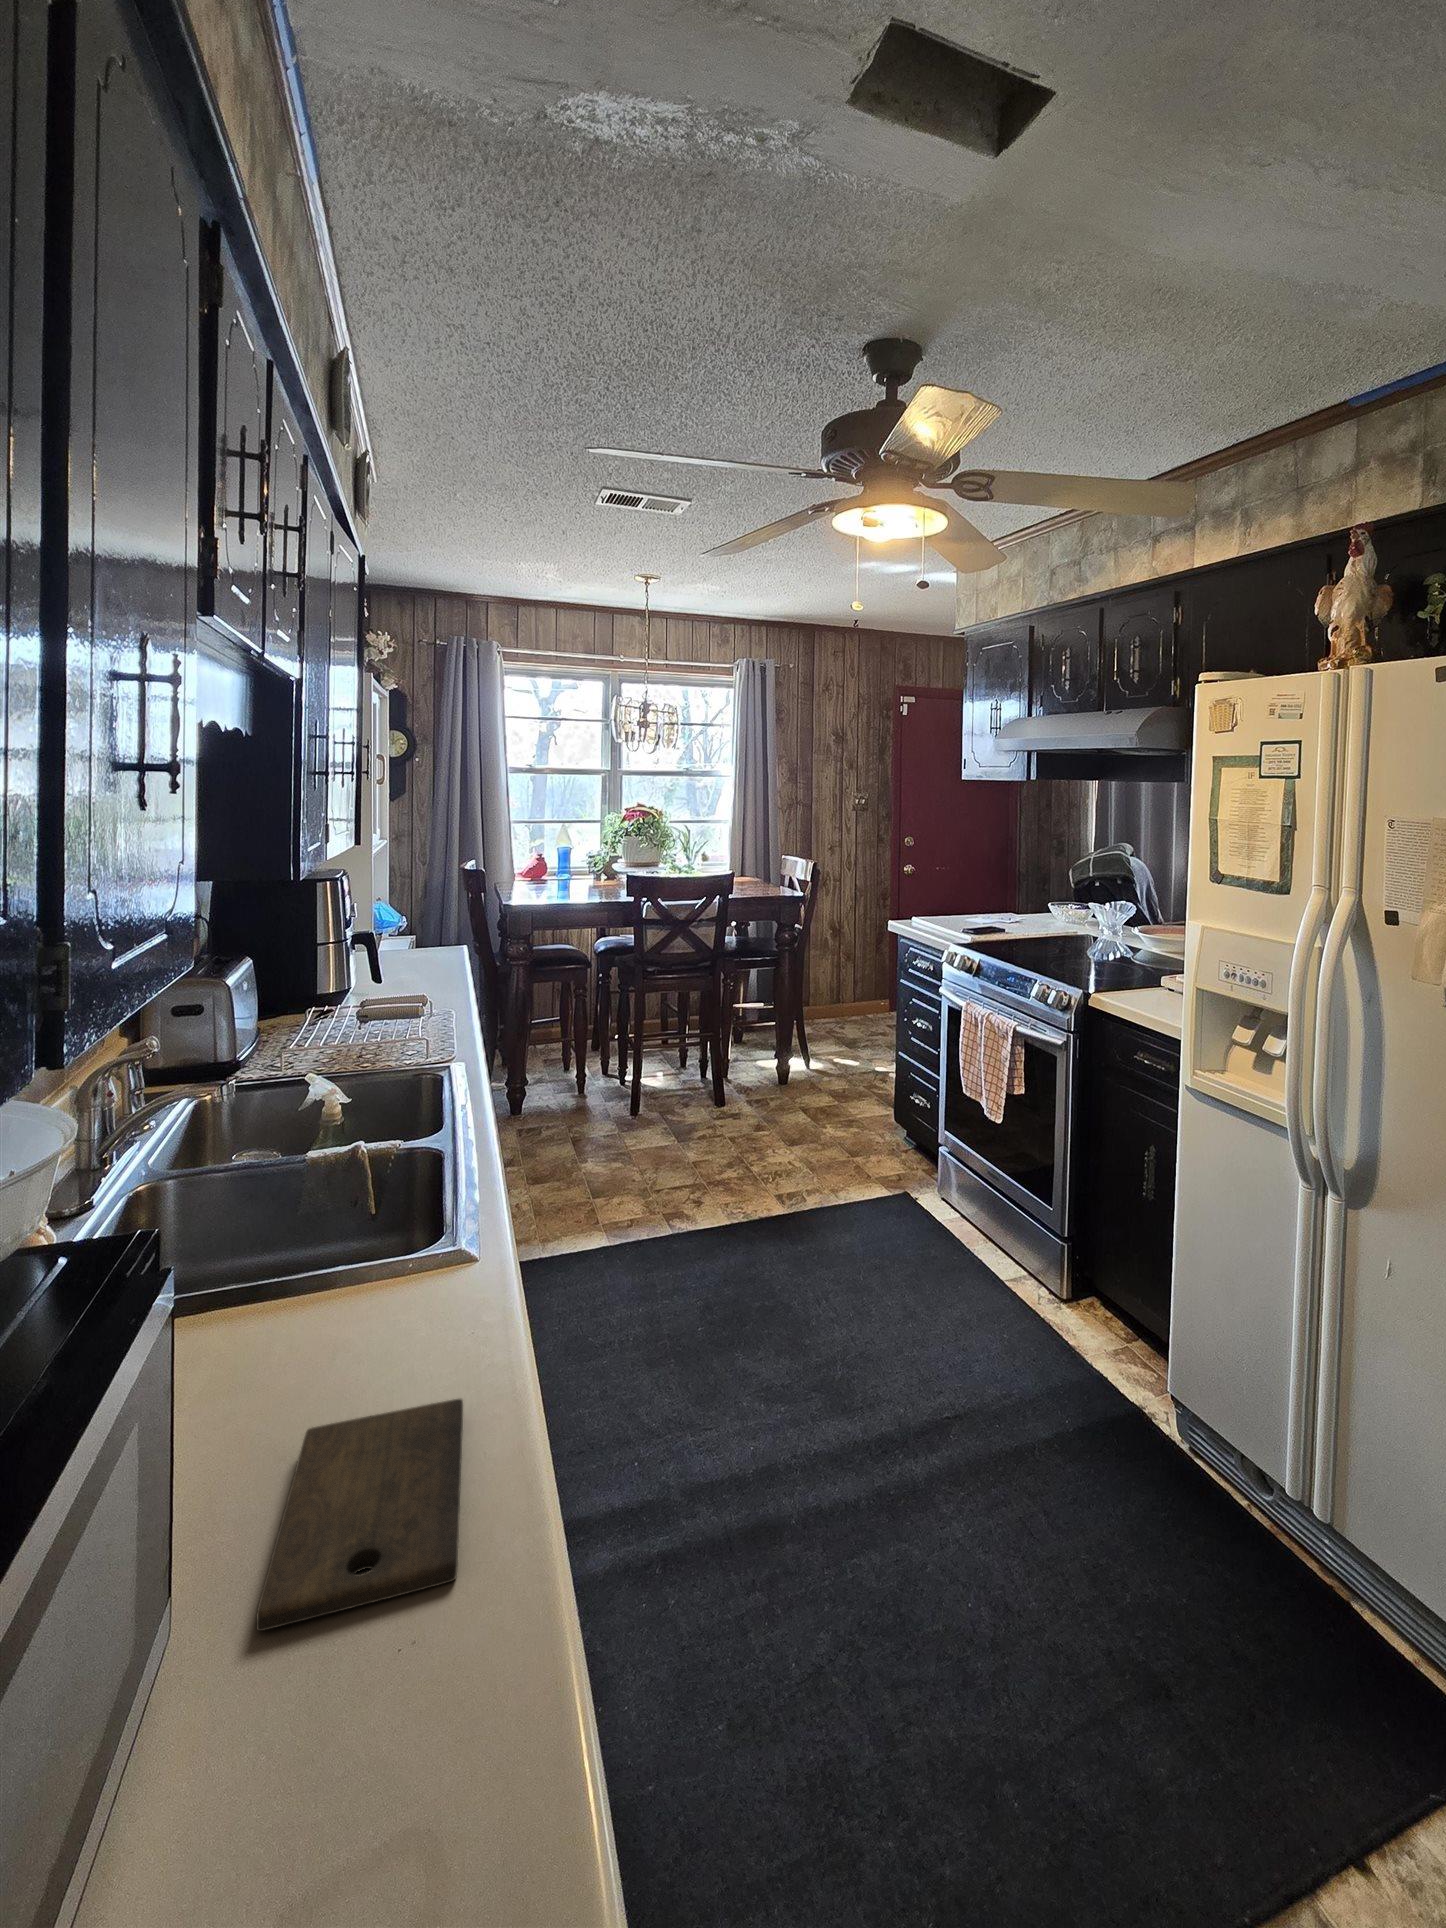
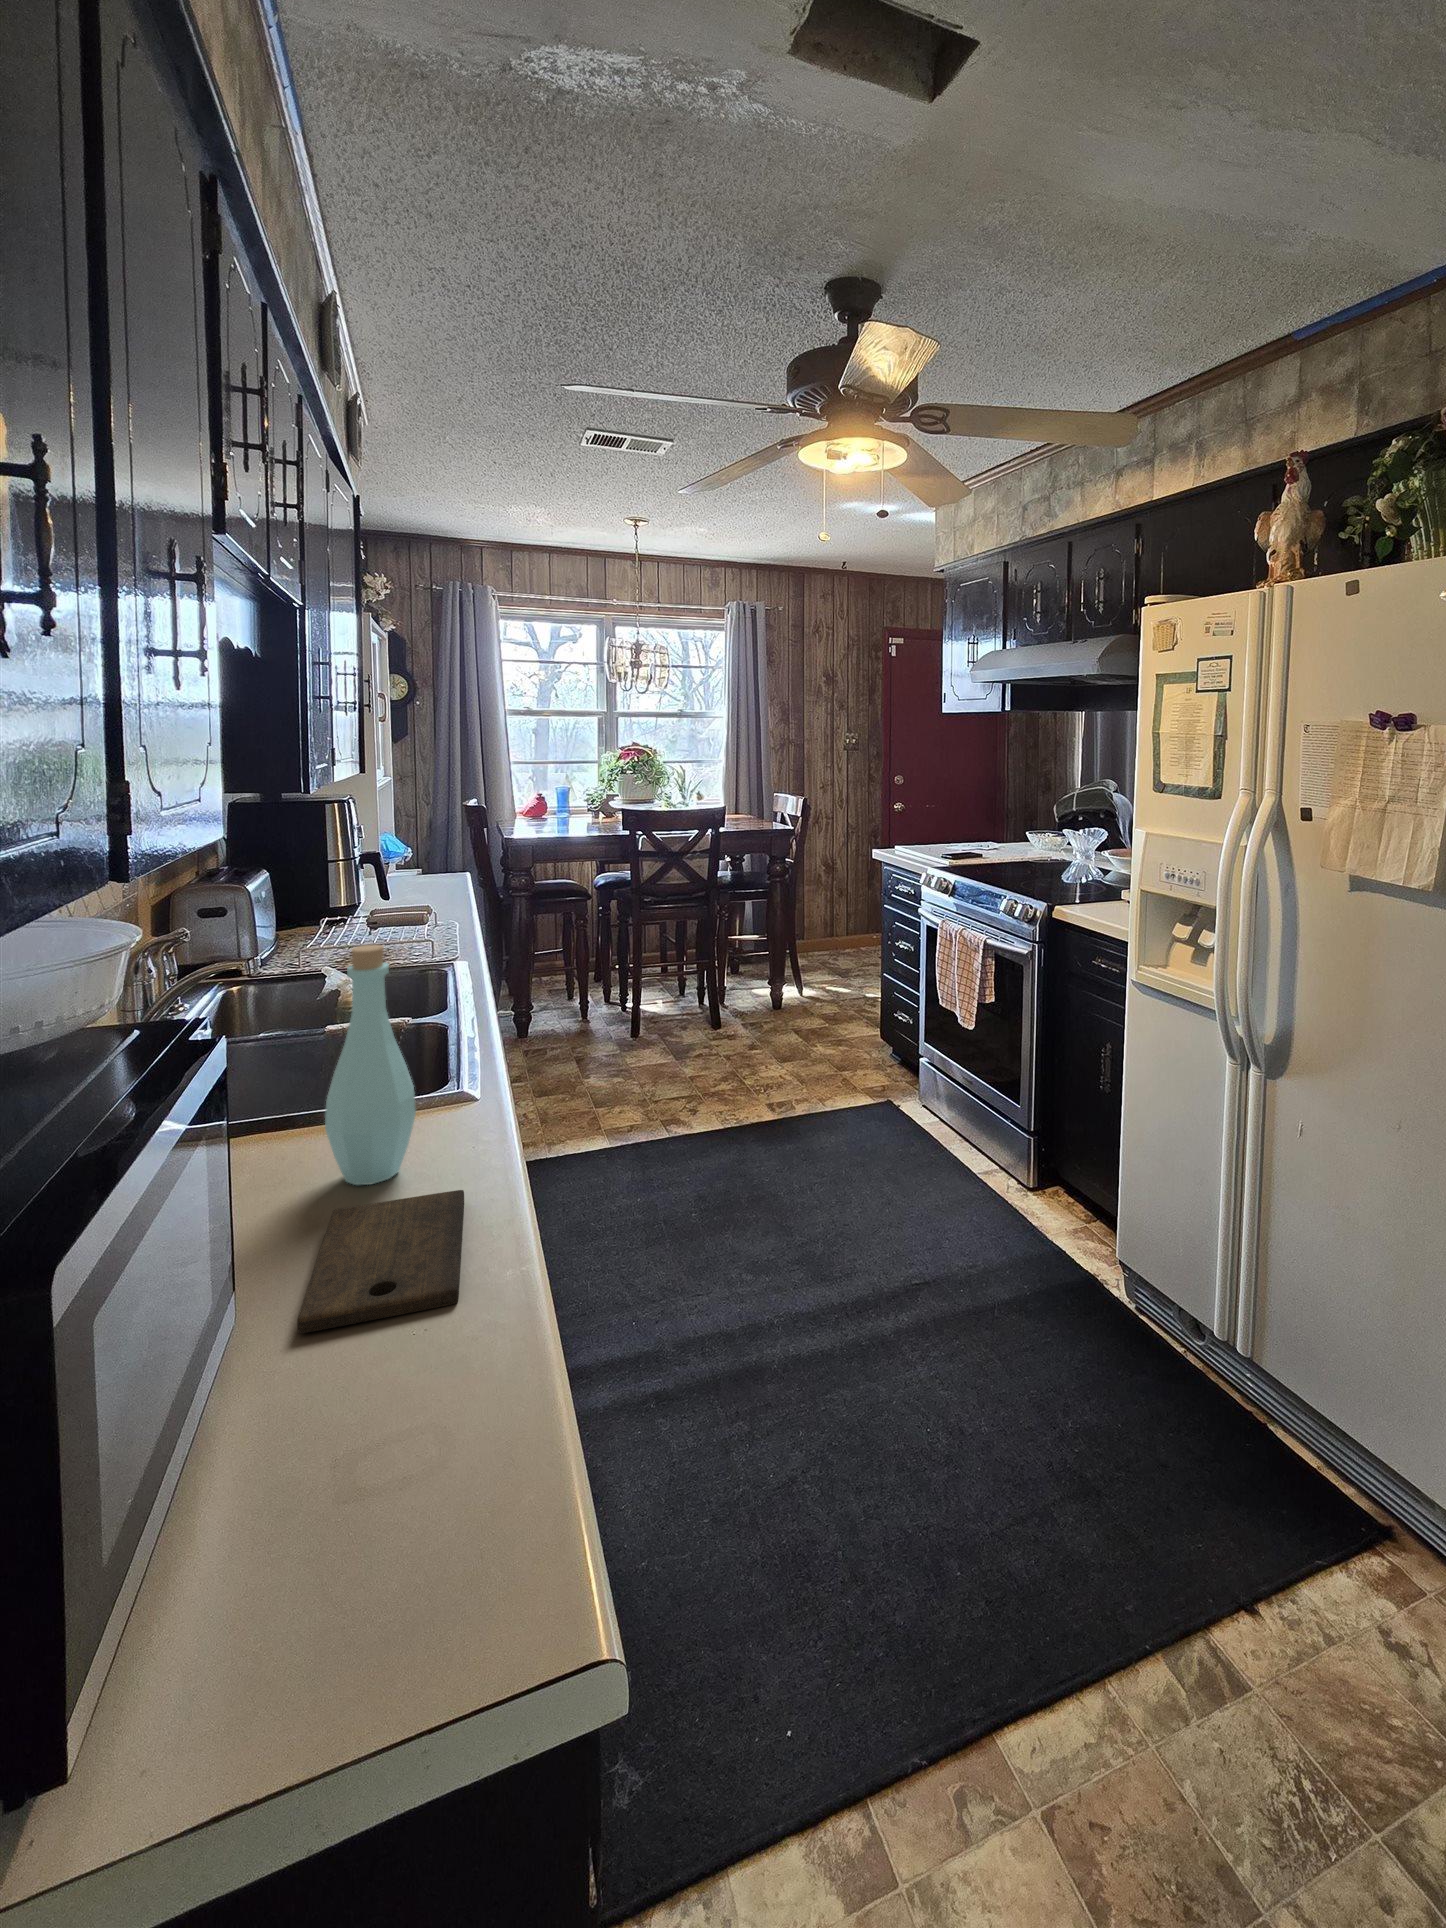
bottle: none [301,1092,408,1384] -> present [325,945,416,1185]

